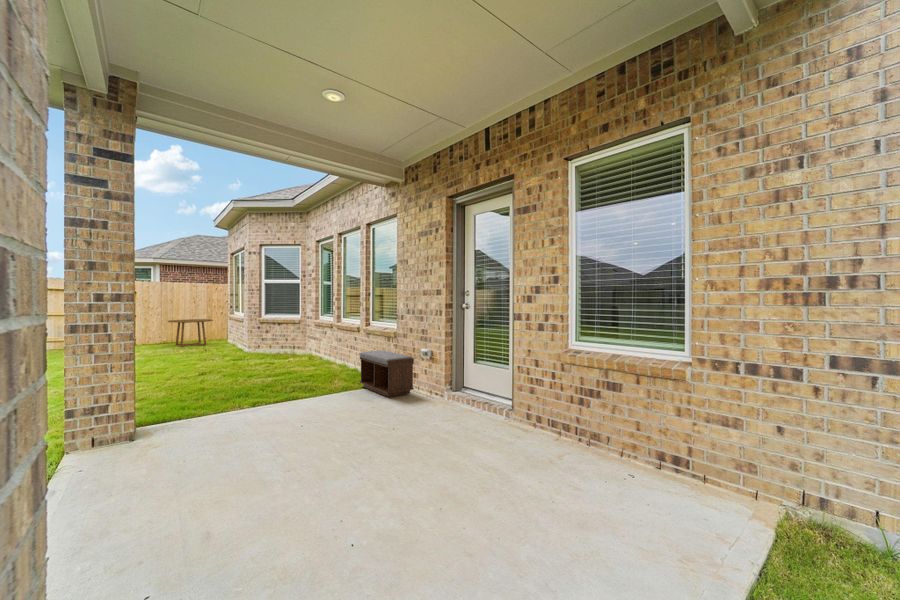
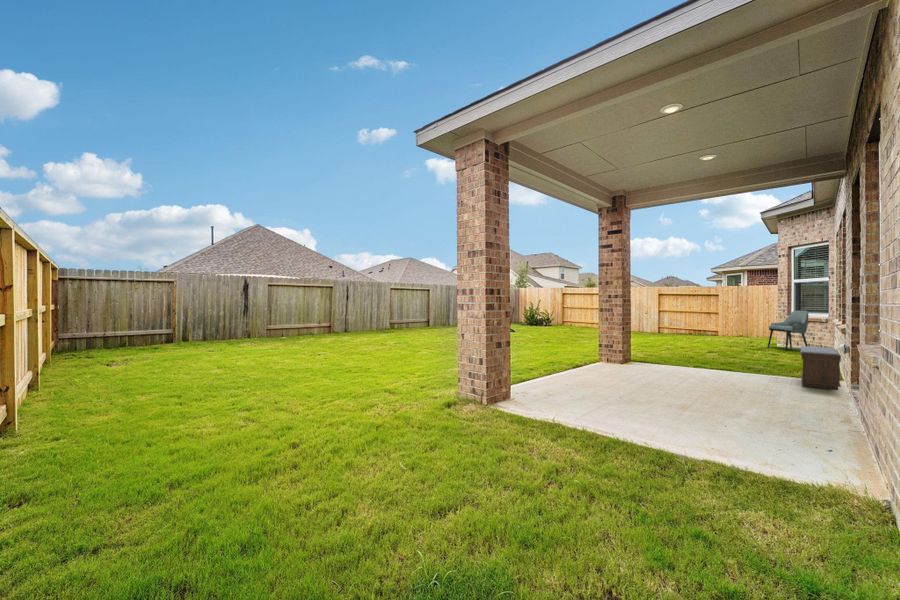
dining chair: none [247,312,285,356] -> present [768,311,808,351]
round table: present [168,319,213,347] -> none [721,316,761,339]

